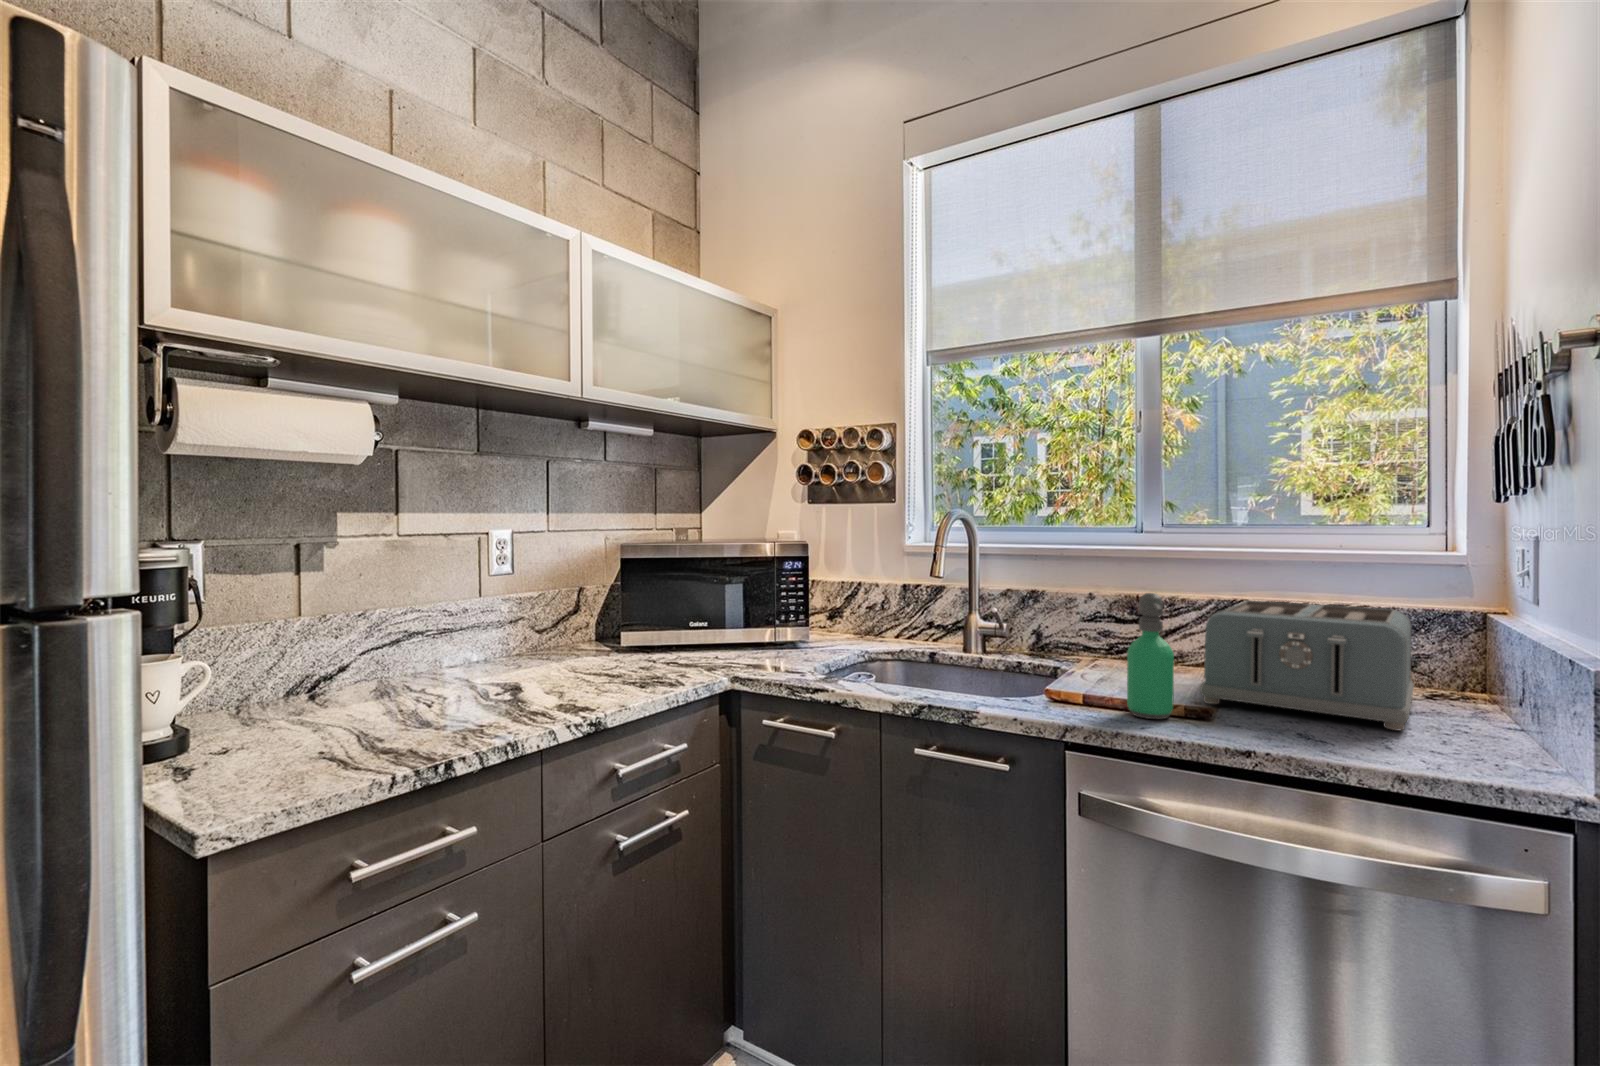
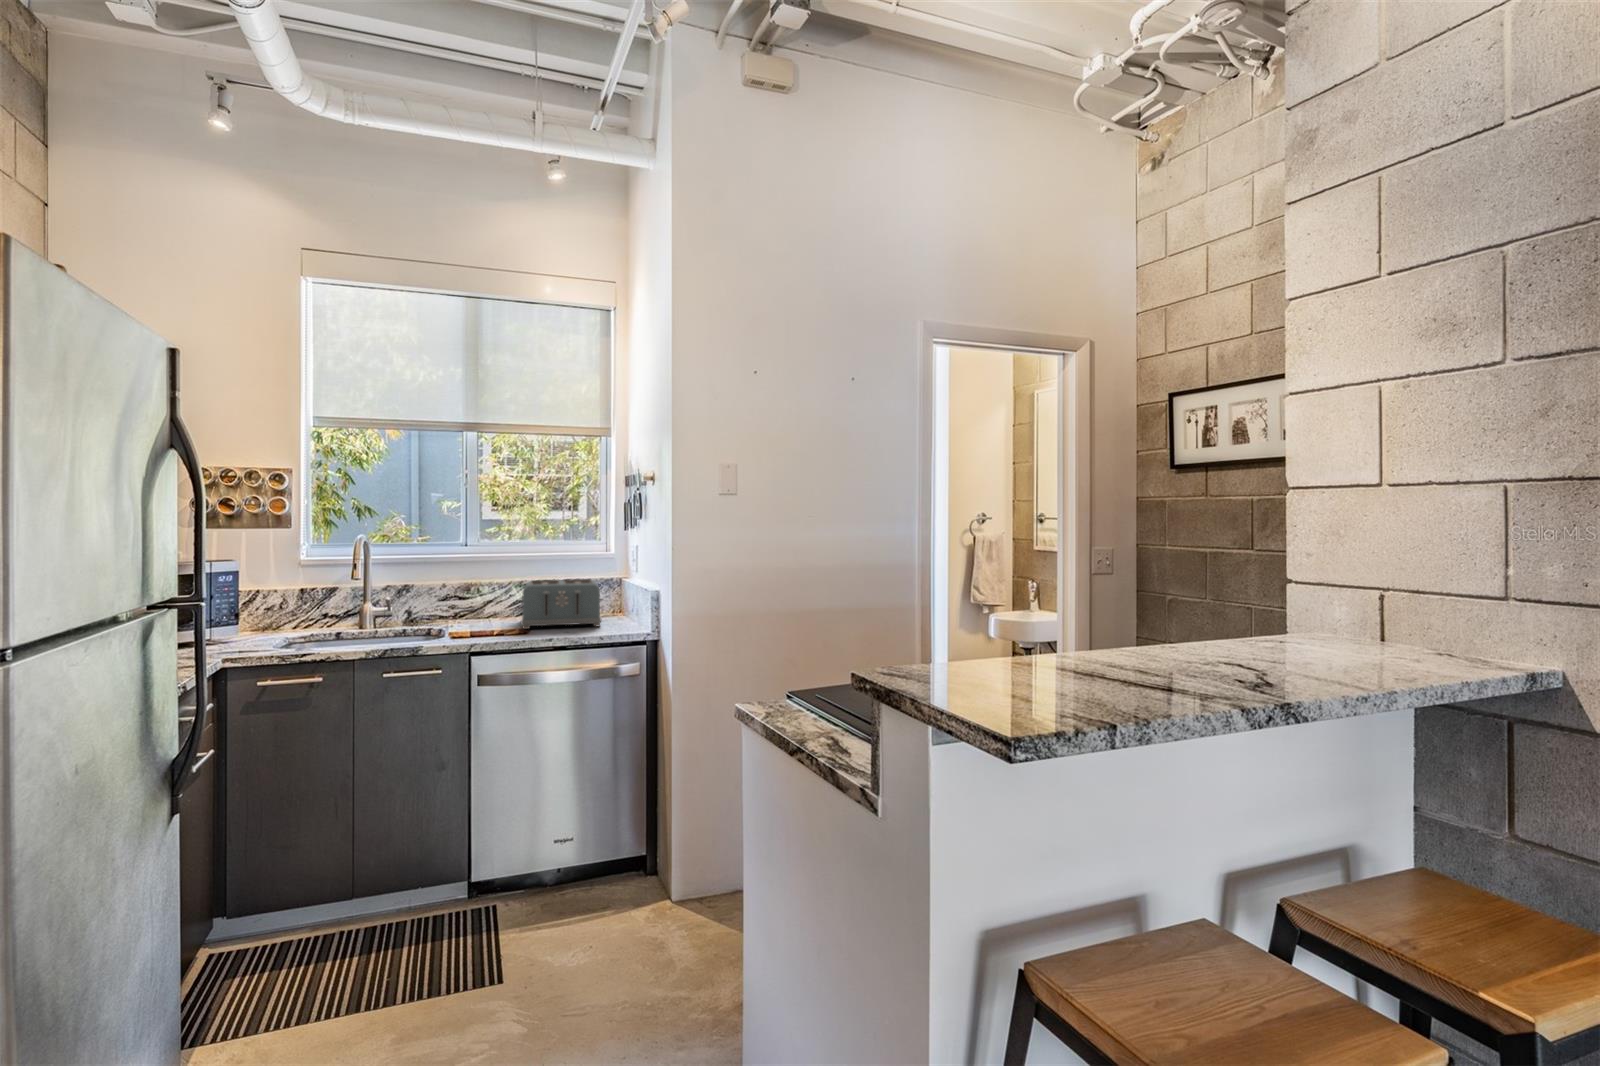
soap dispenser: present [1127,593,1174,719] -> none [495,577,516,637]

